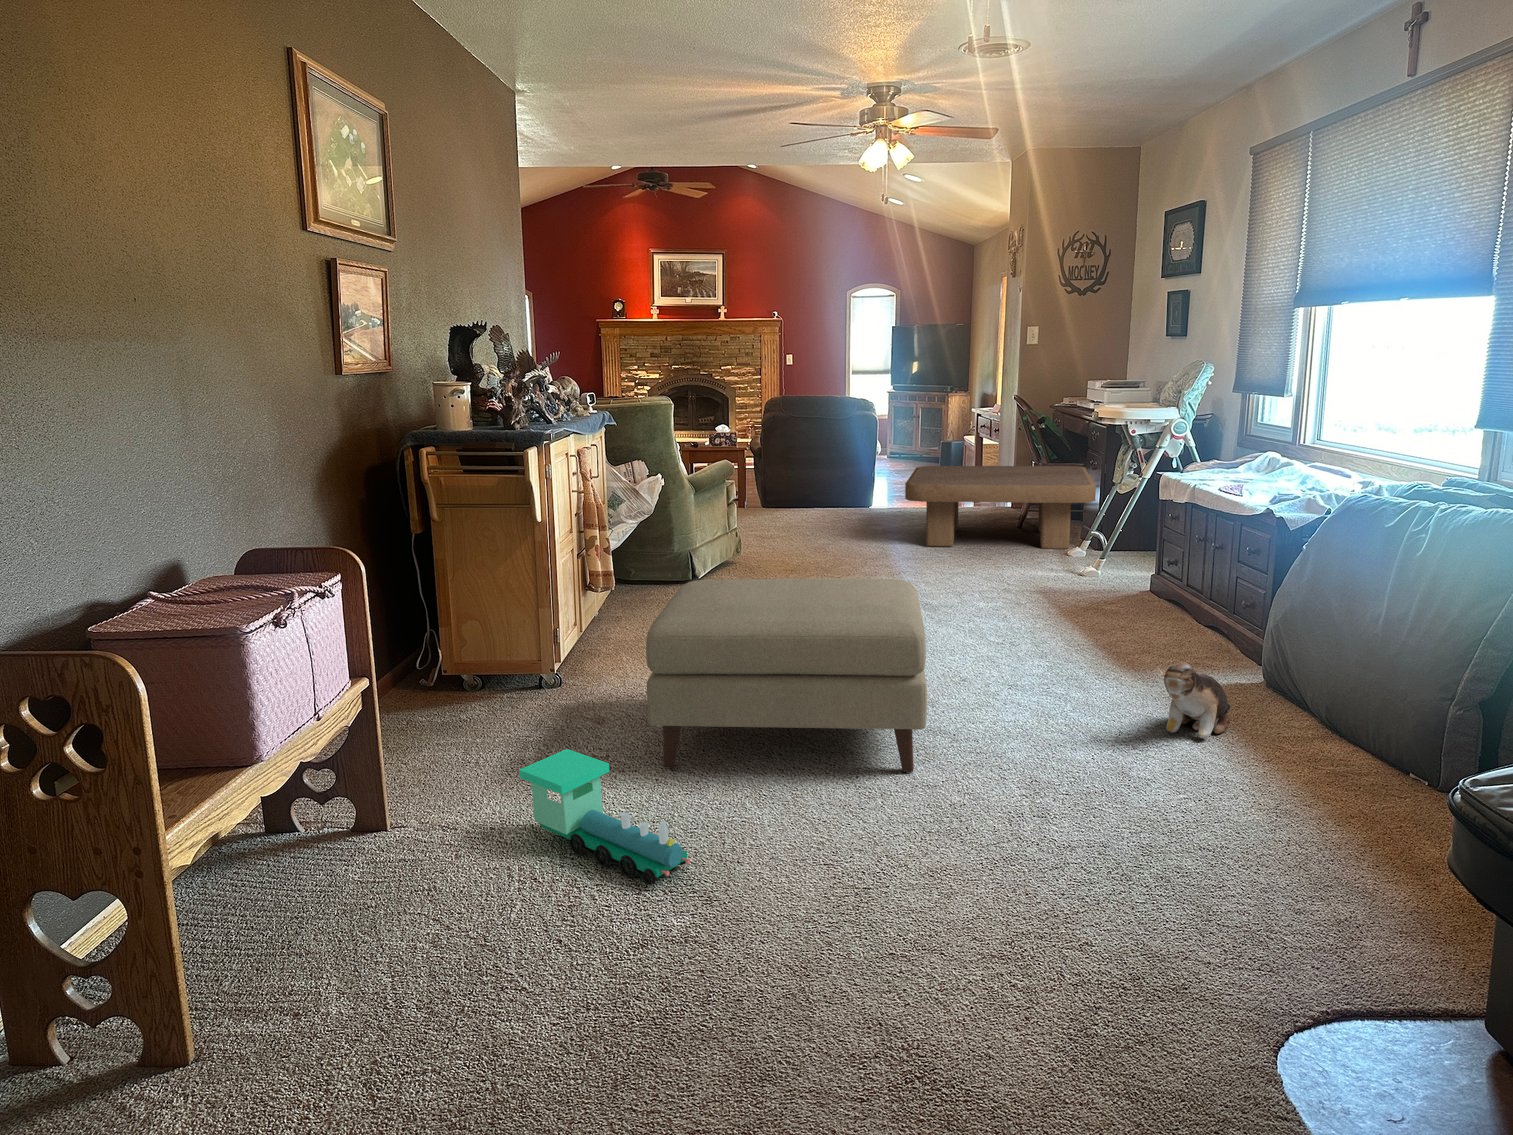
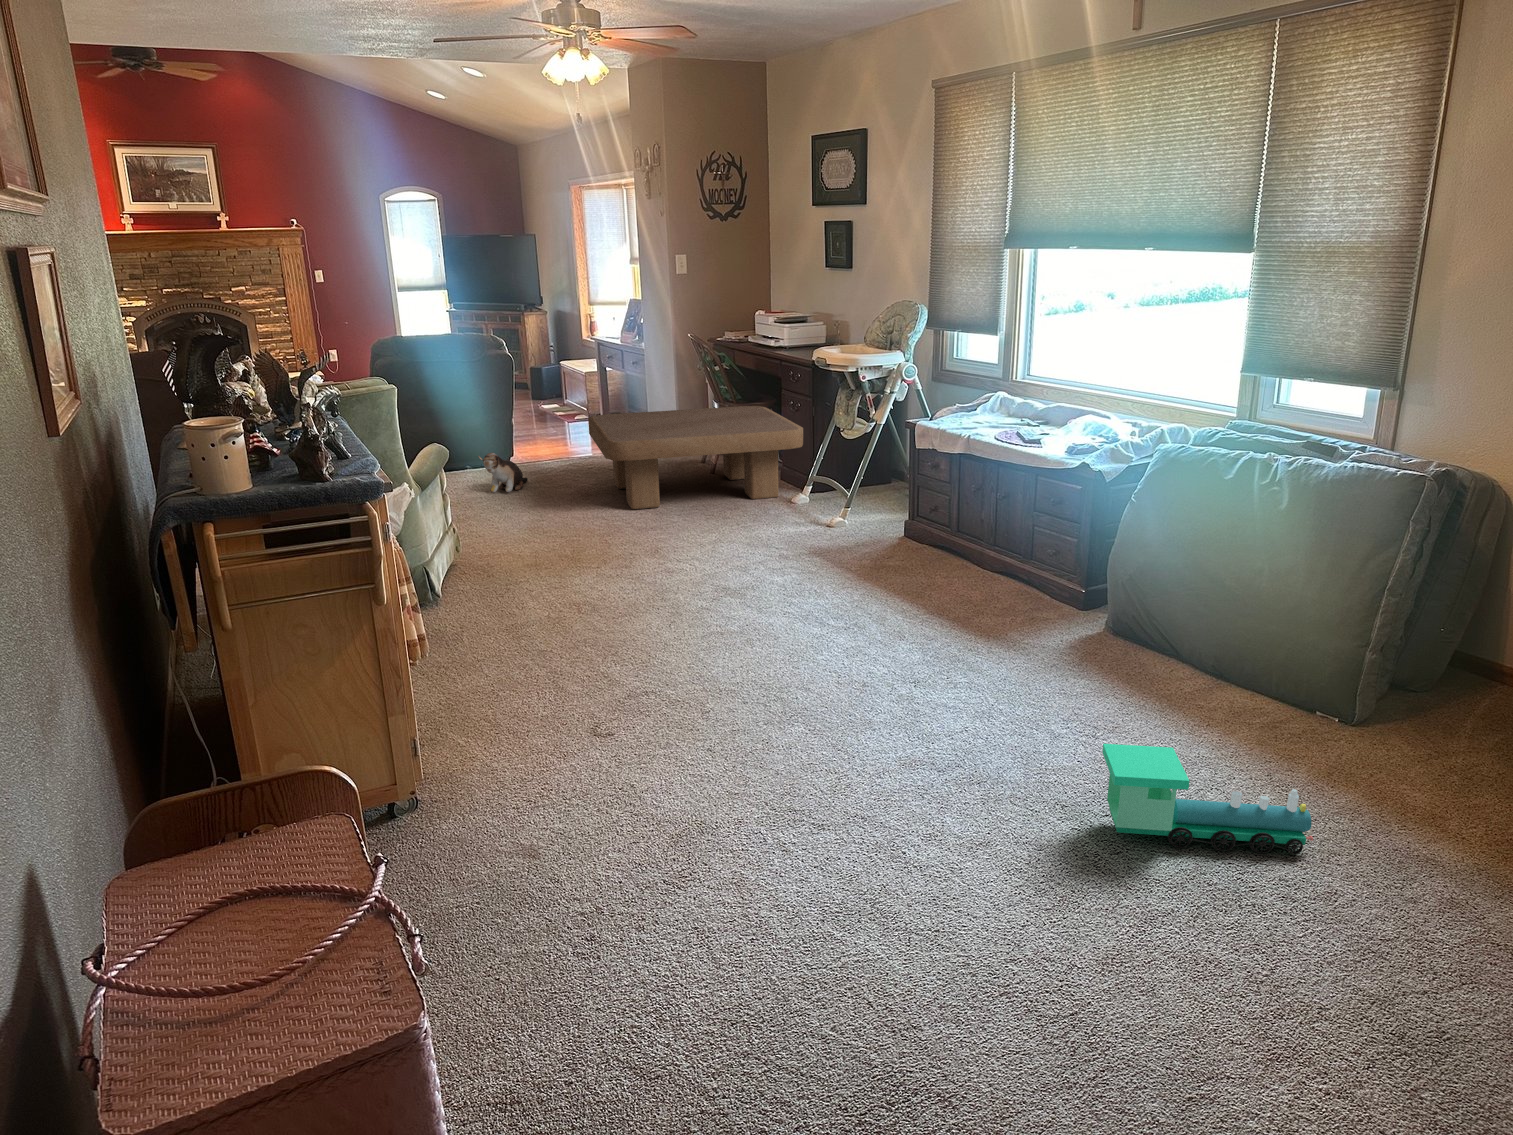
ottoman: present [646,579,927,773] -> none [560,585,943,887]
plush toy: present [1157,662,1230,738] -> present [478,453,528,493]
toy train: present [519,749,690,884] -> present [1102,744,1313,854]

